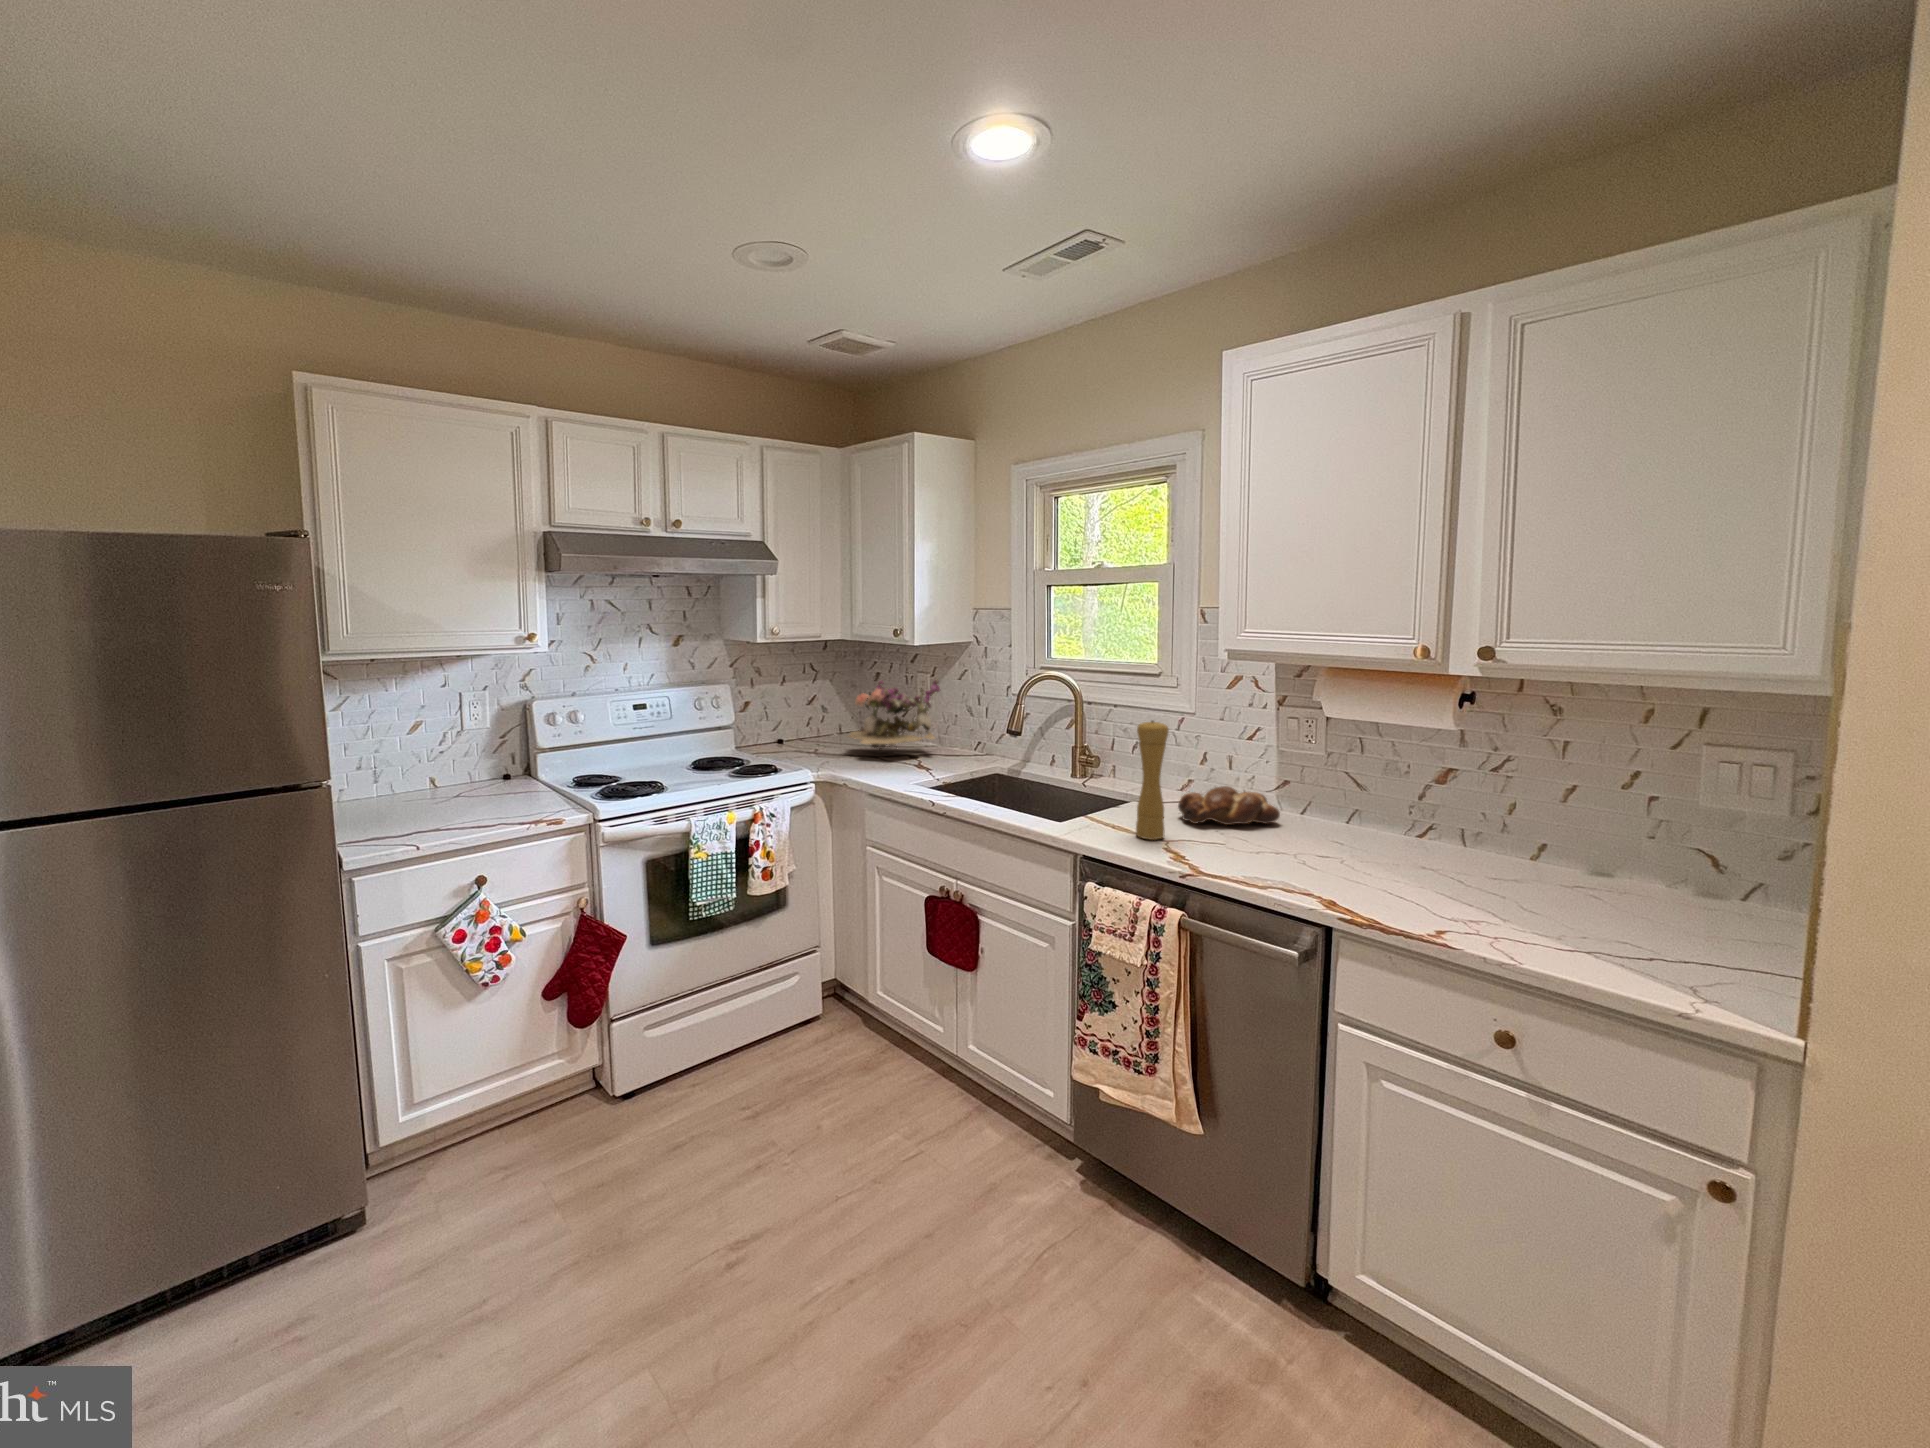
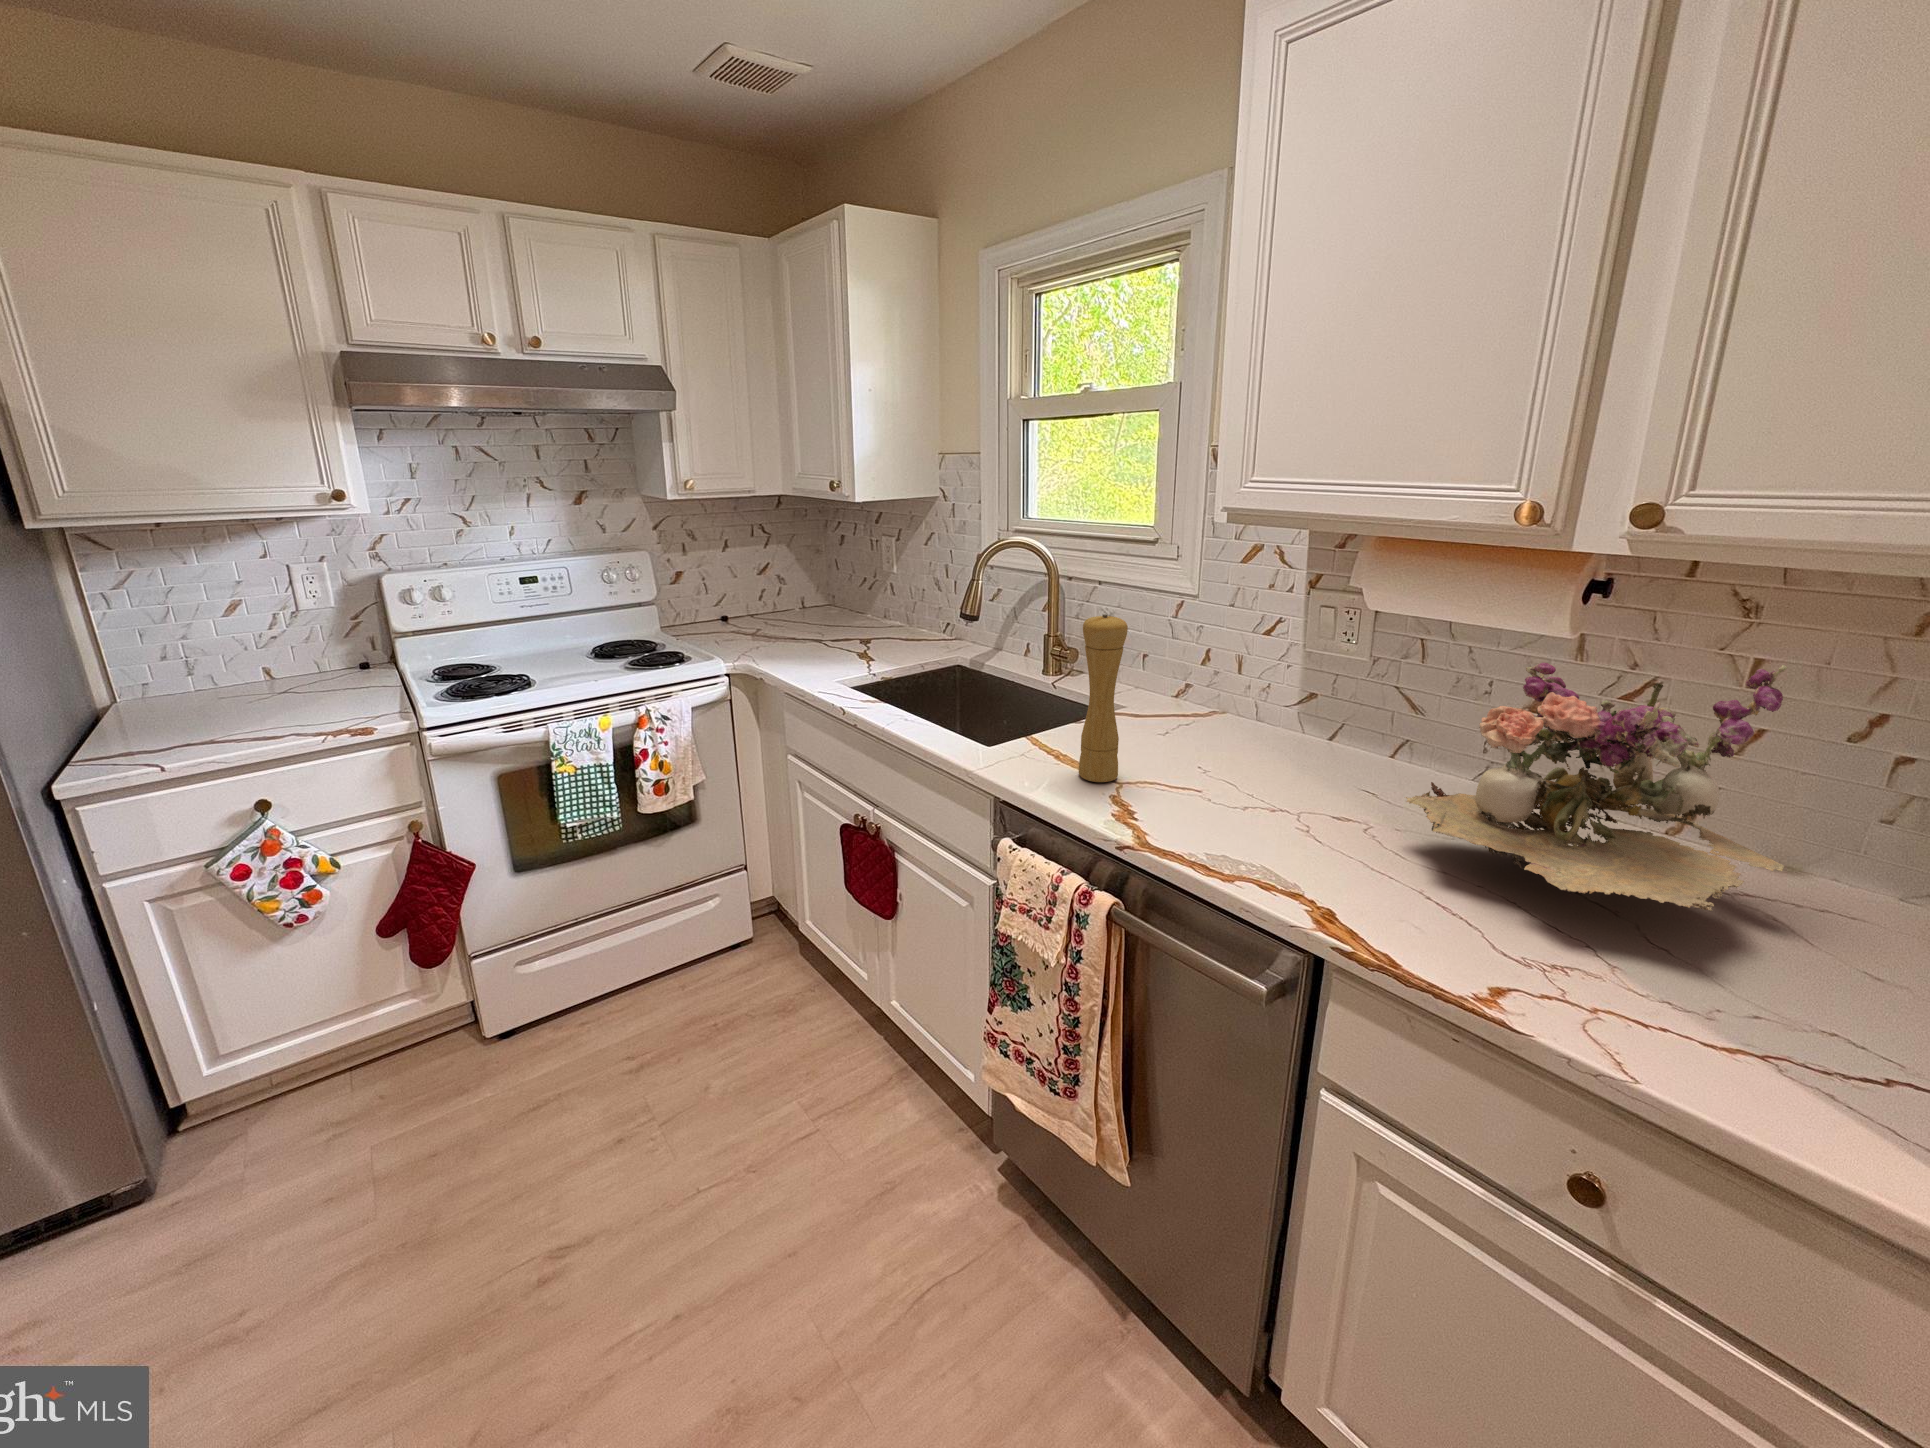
flower arrangement: present [848,680,940,749] -> present [1406,663,1787,911]
bread loaf: present [1178,786,1280,825] -> none [1153,702,1294,758]

